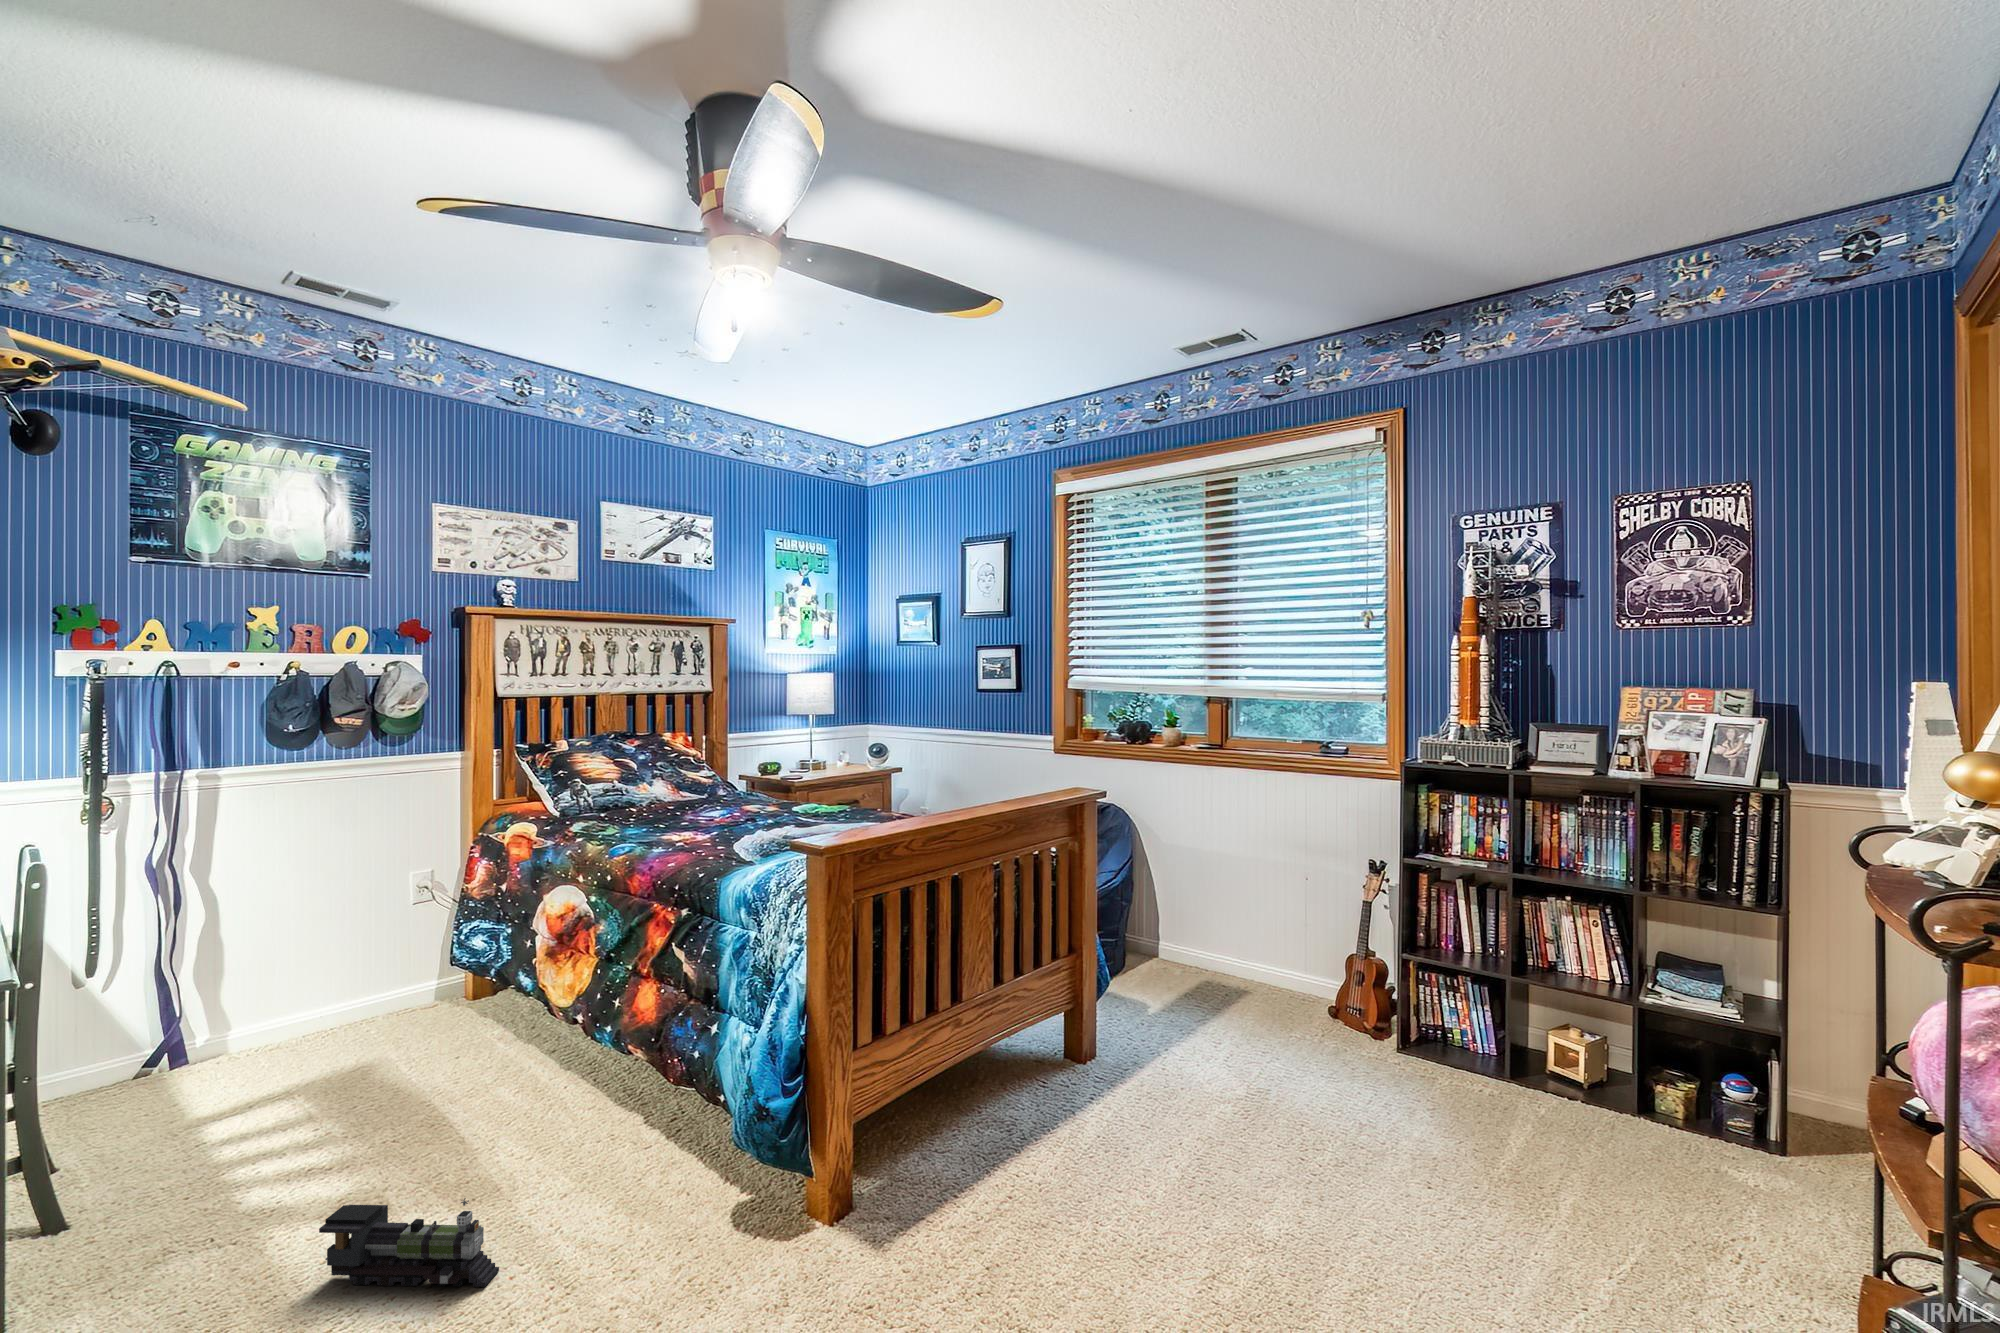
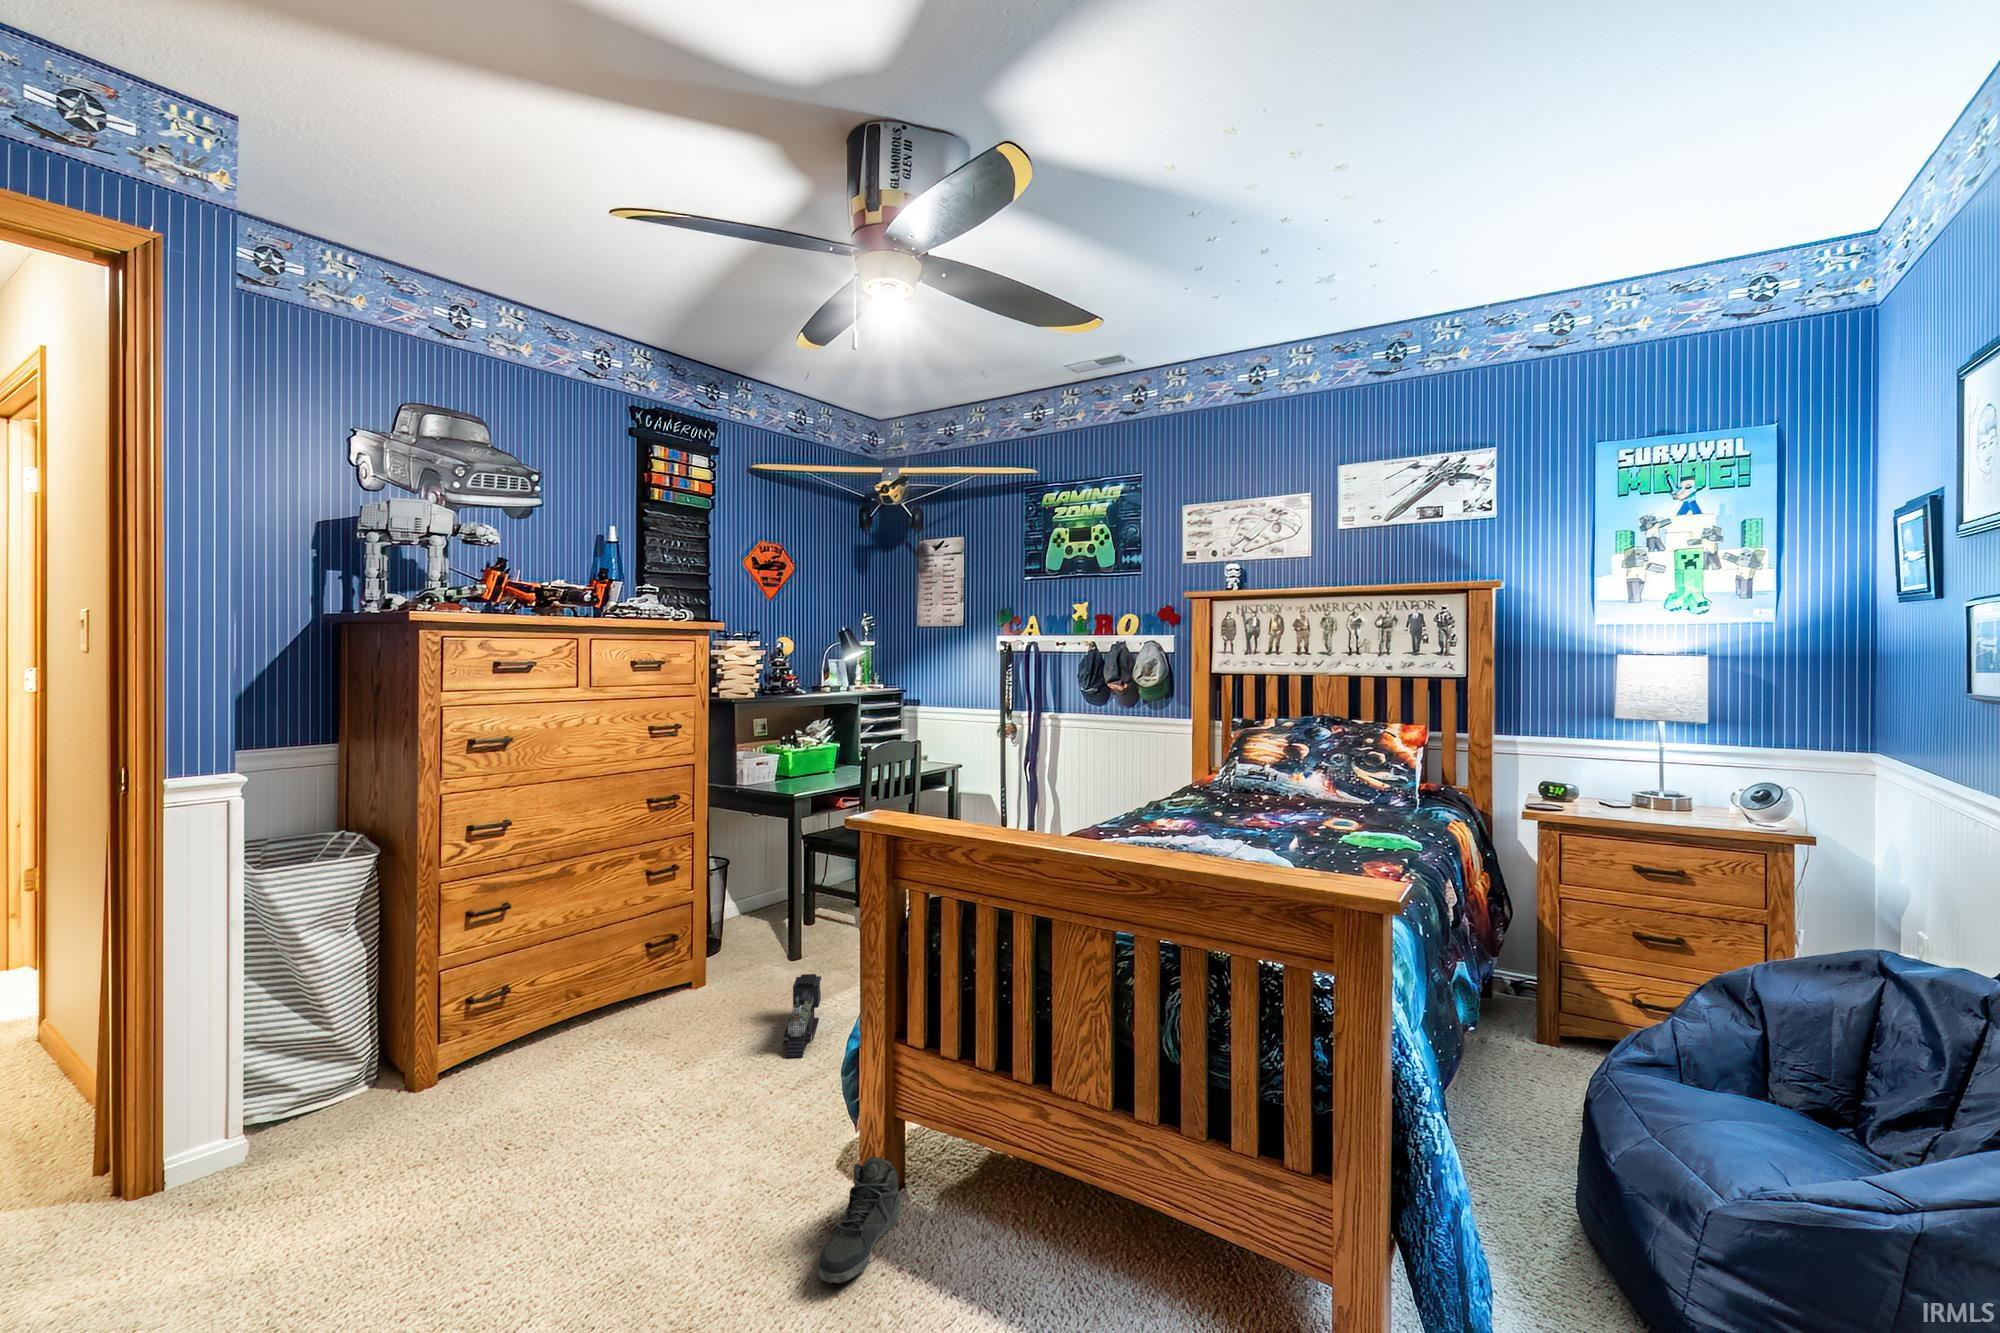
sneaker: none [873,1129,982,1224] -> present [818,1156,901,1283]

